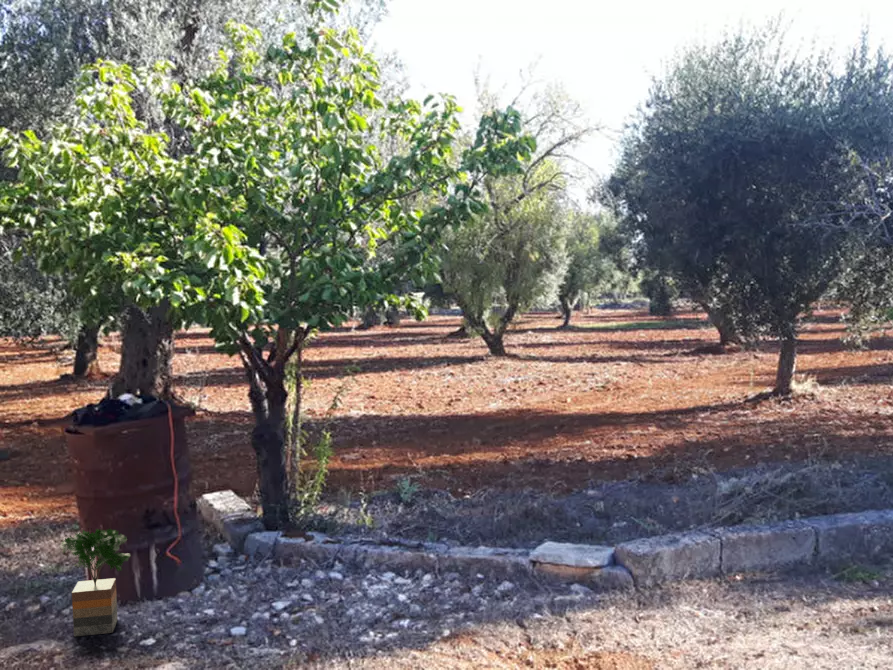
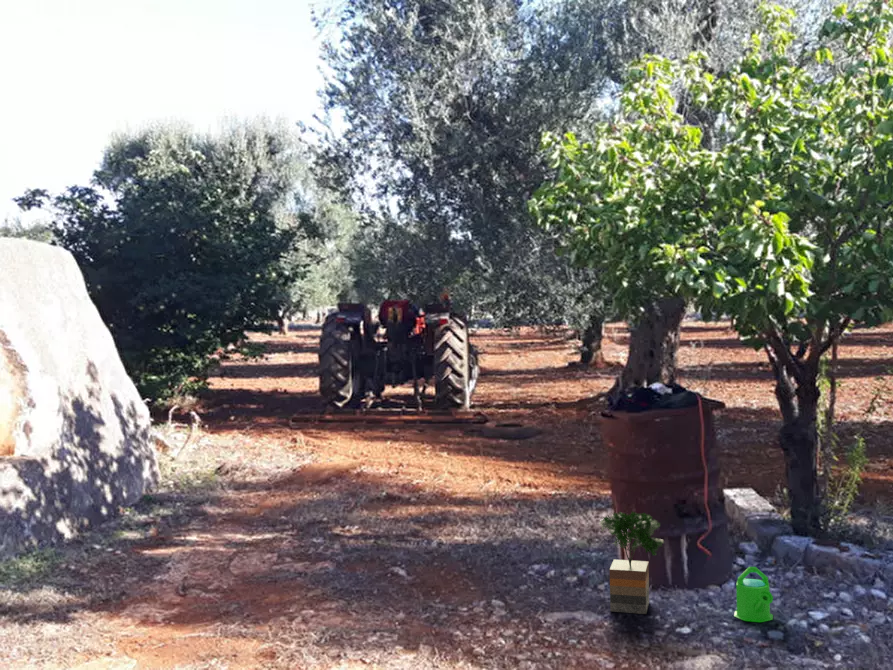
watering can: none [202,567,240,622] -> present [734,567,773,622]

